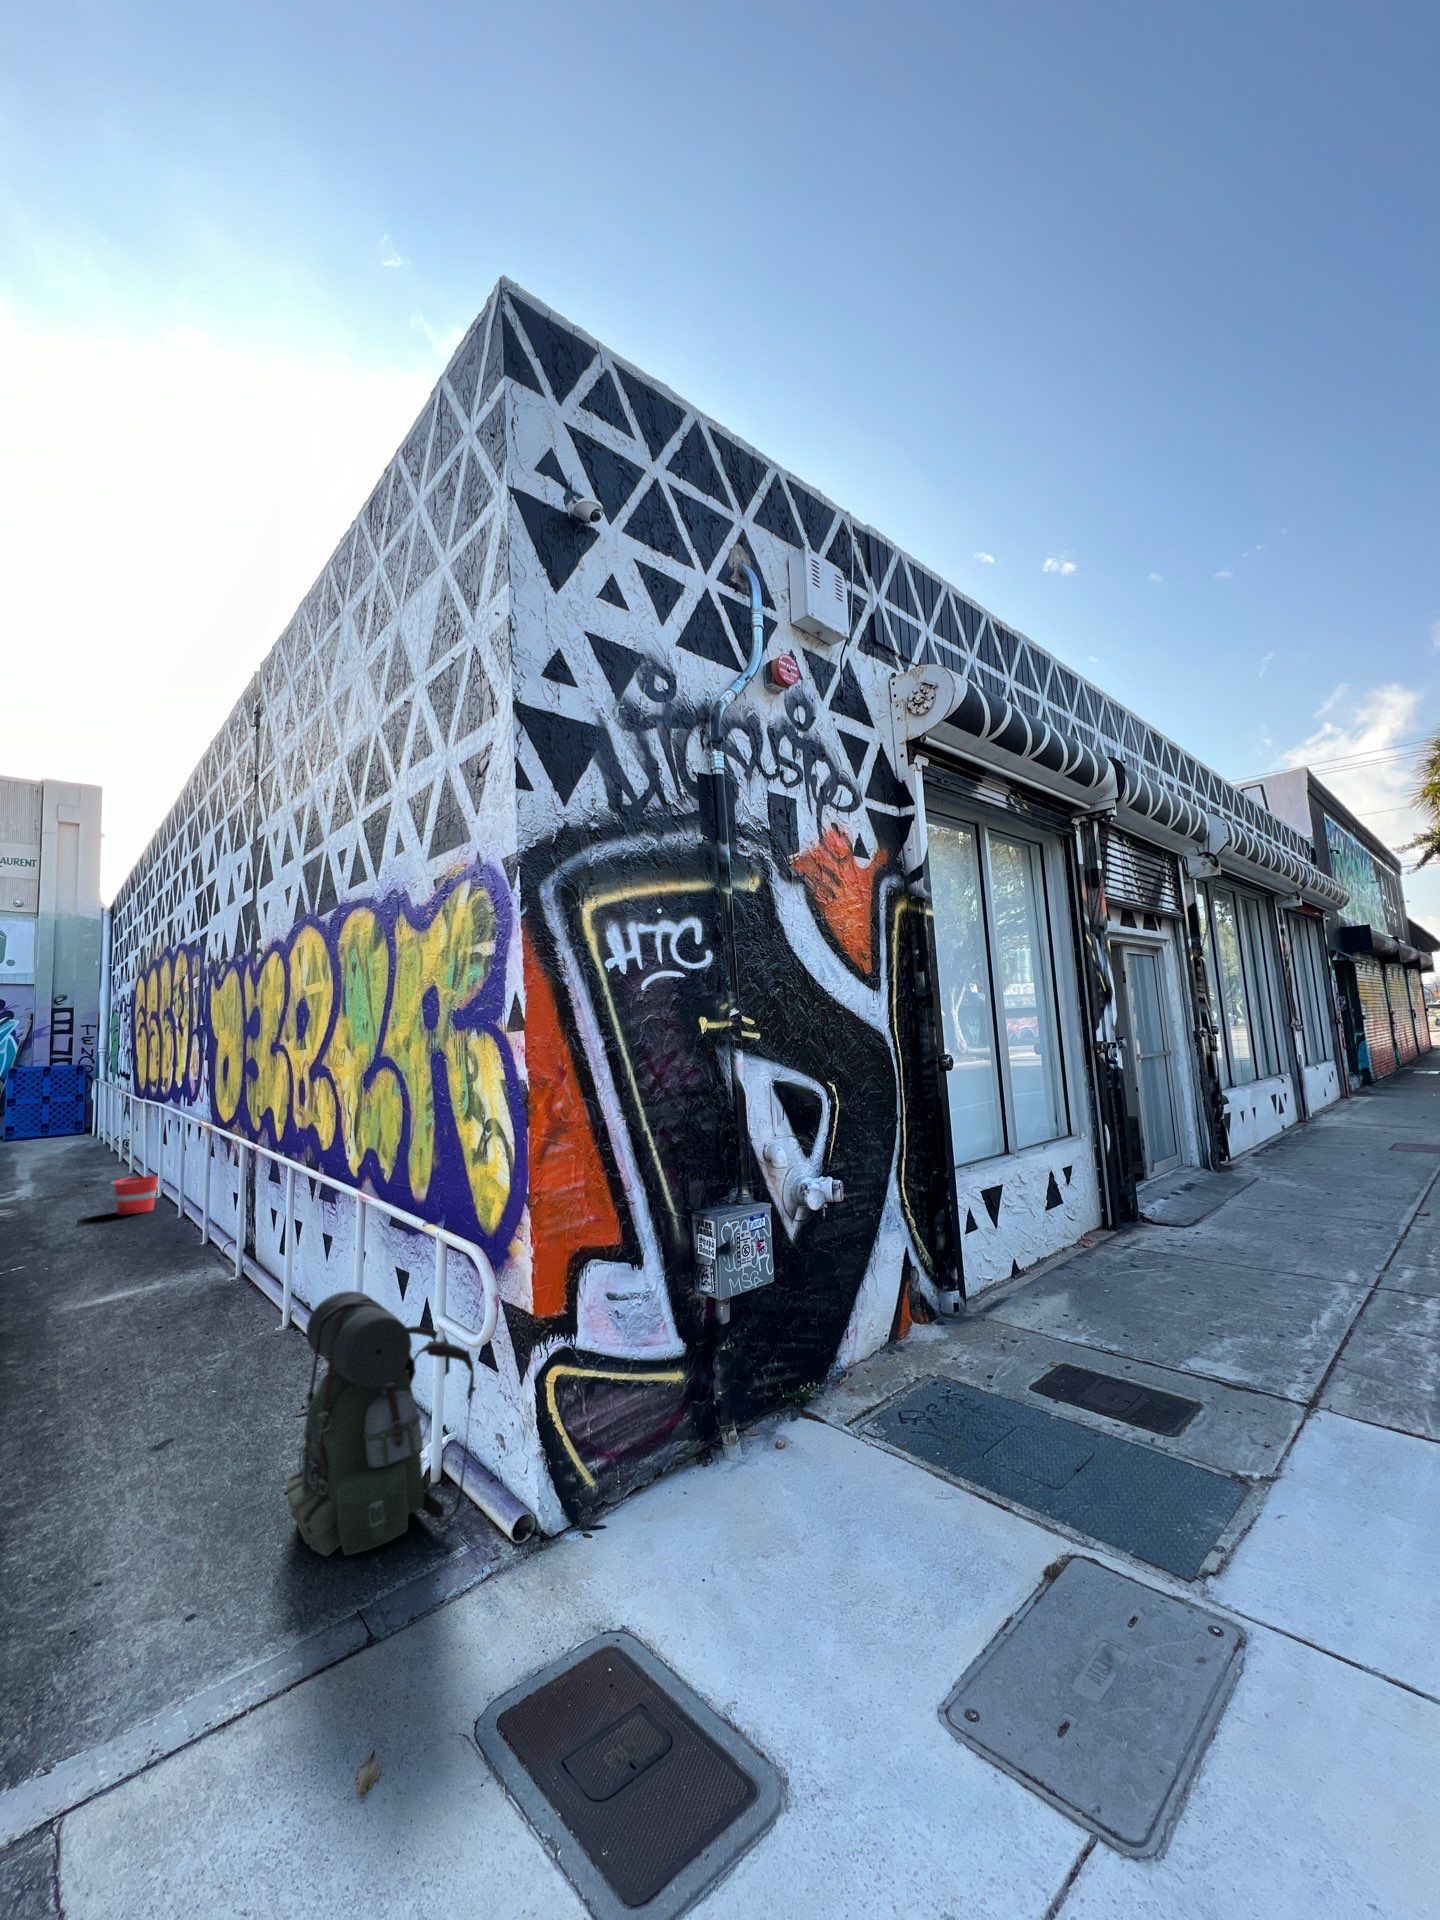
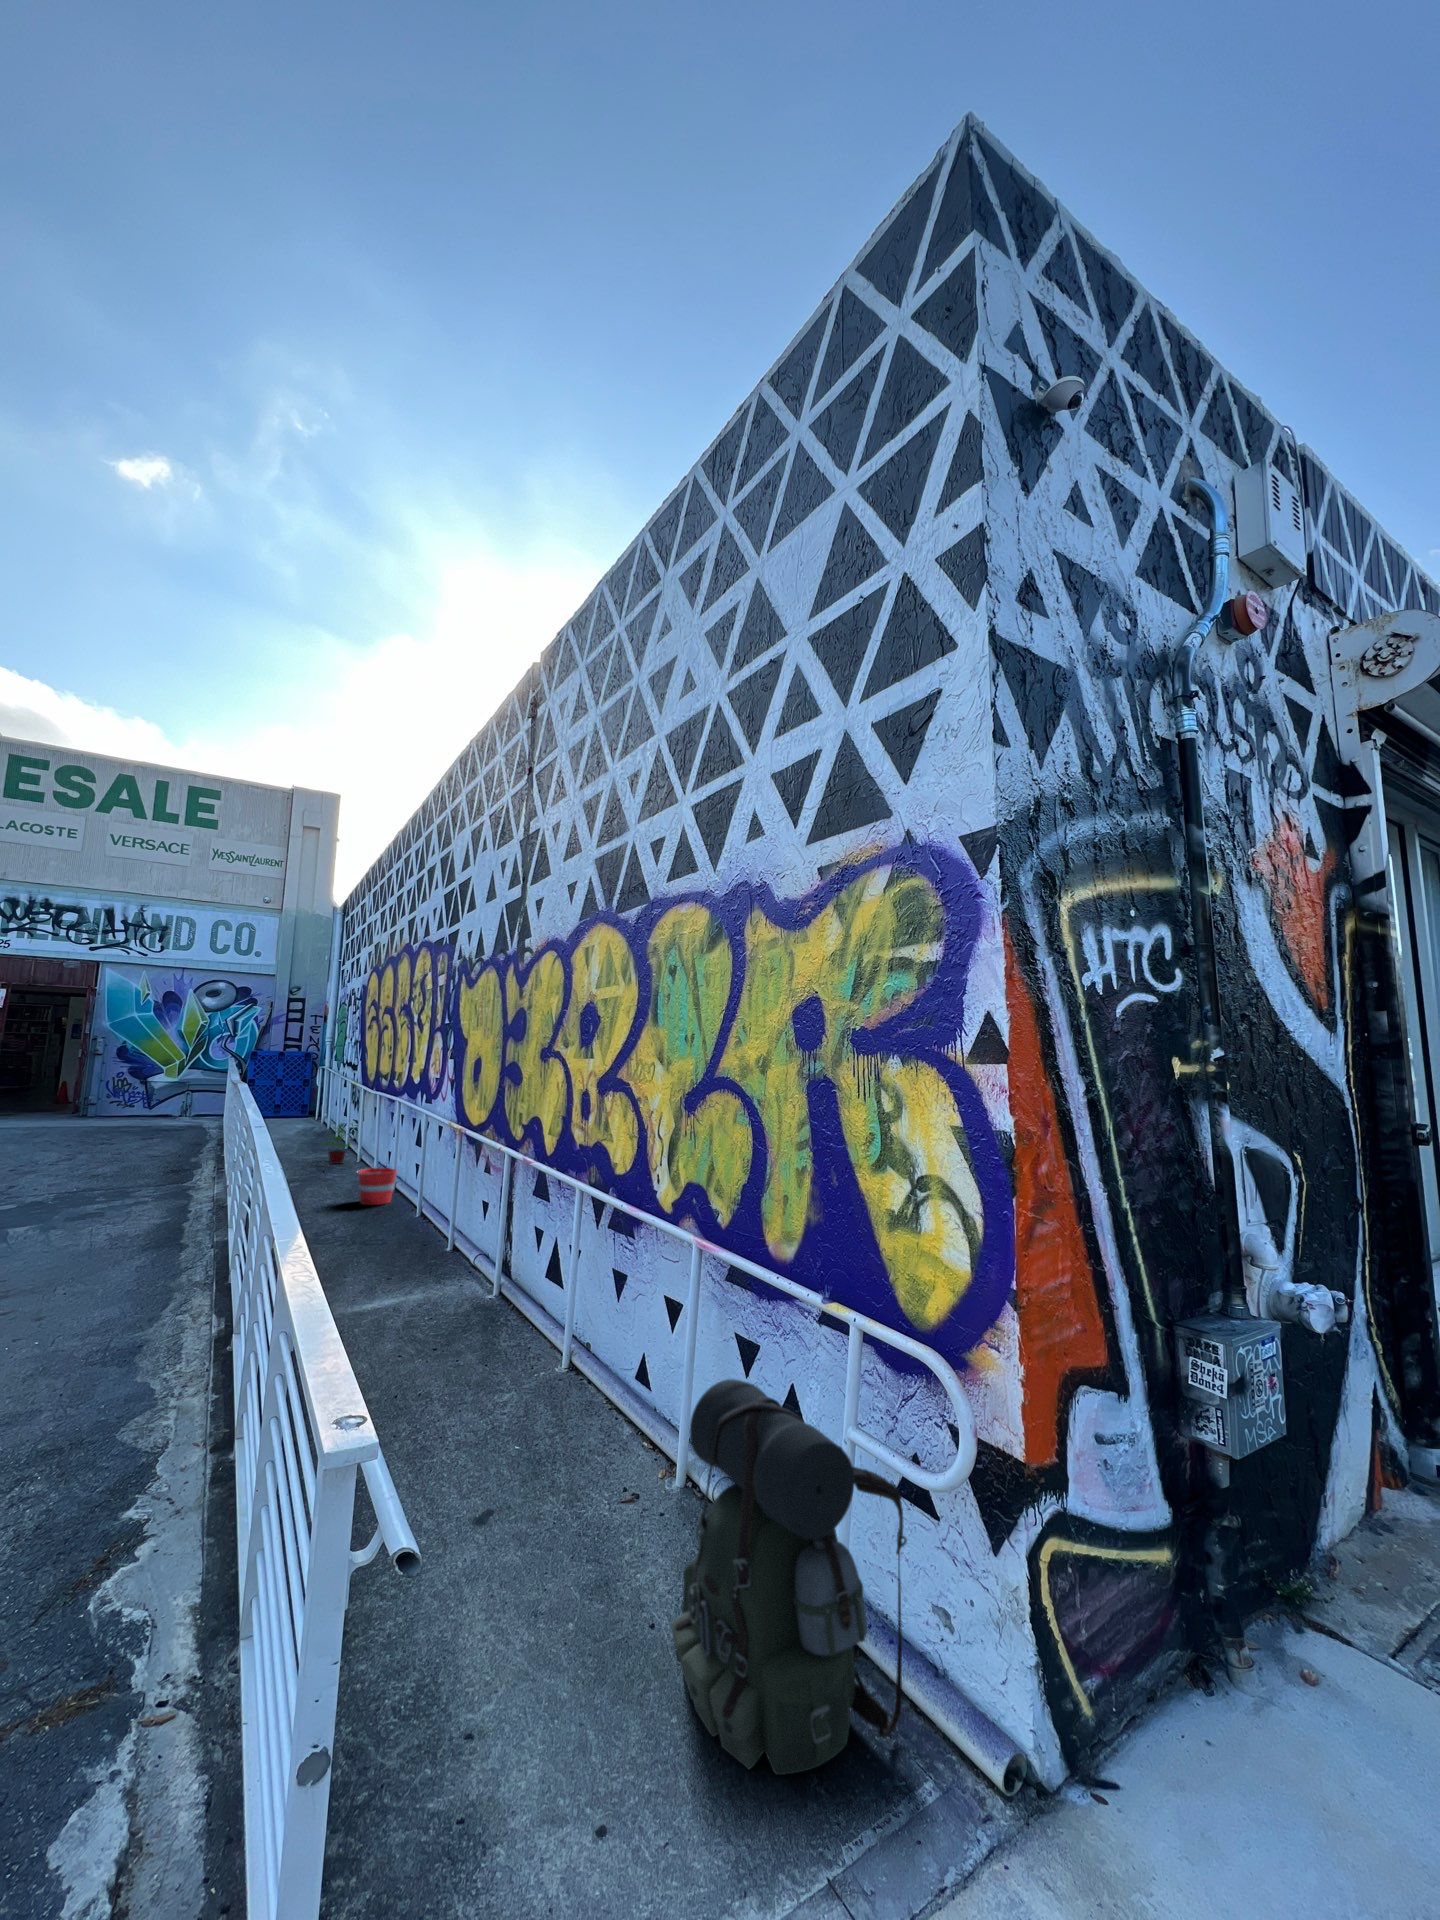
potted plant: none [79,1135,123,1180] -> present [323,1123,351,1164]

